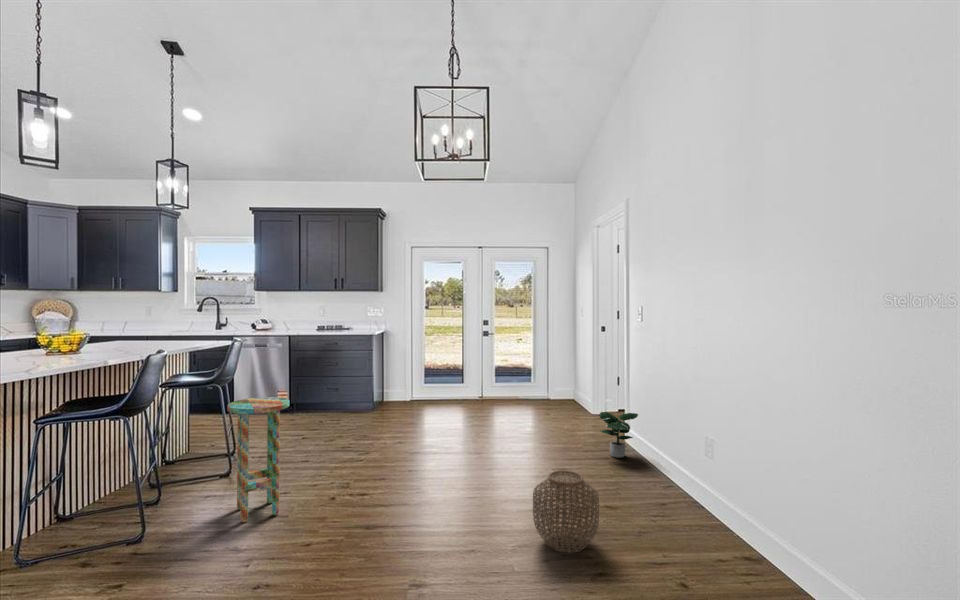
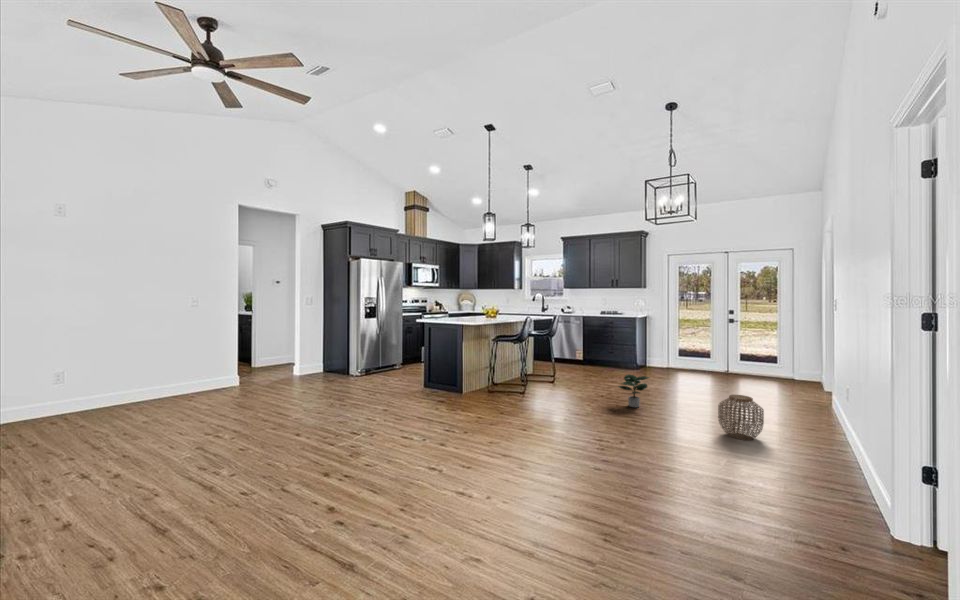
side table: present [227,397,290,522] -> none [556,342,584,400]
potted plant: present [599,412,638,458] -> present [618,374,649,407]

